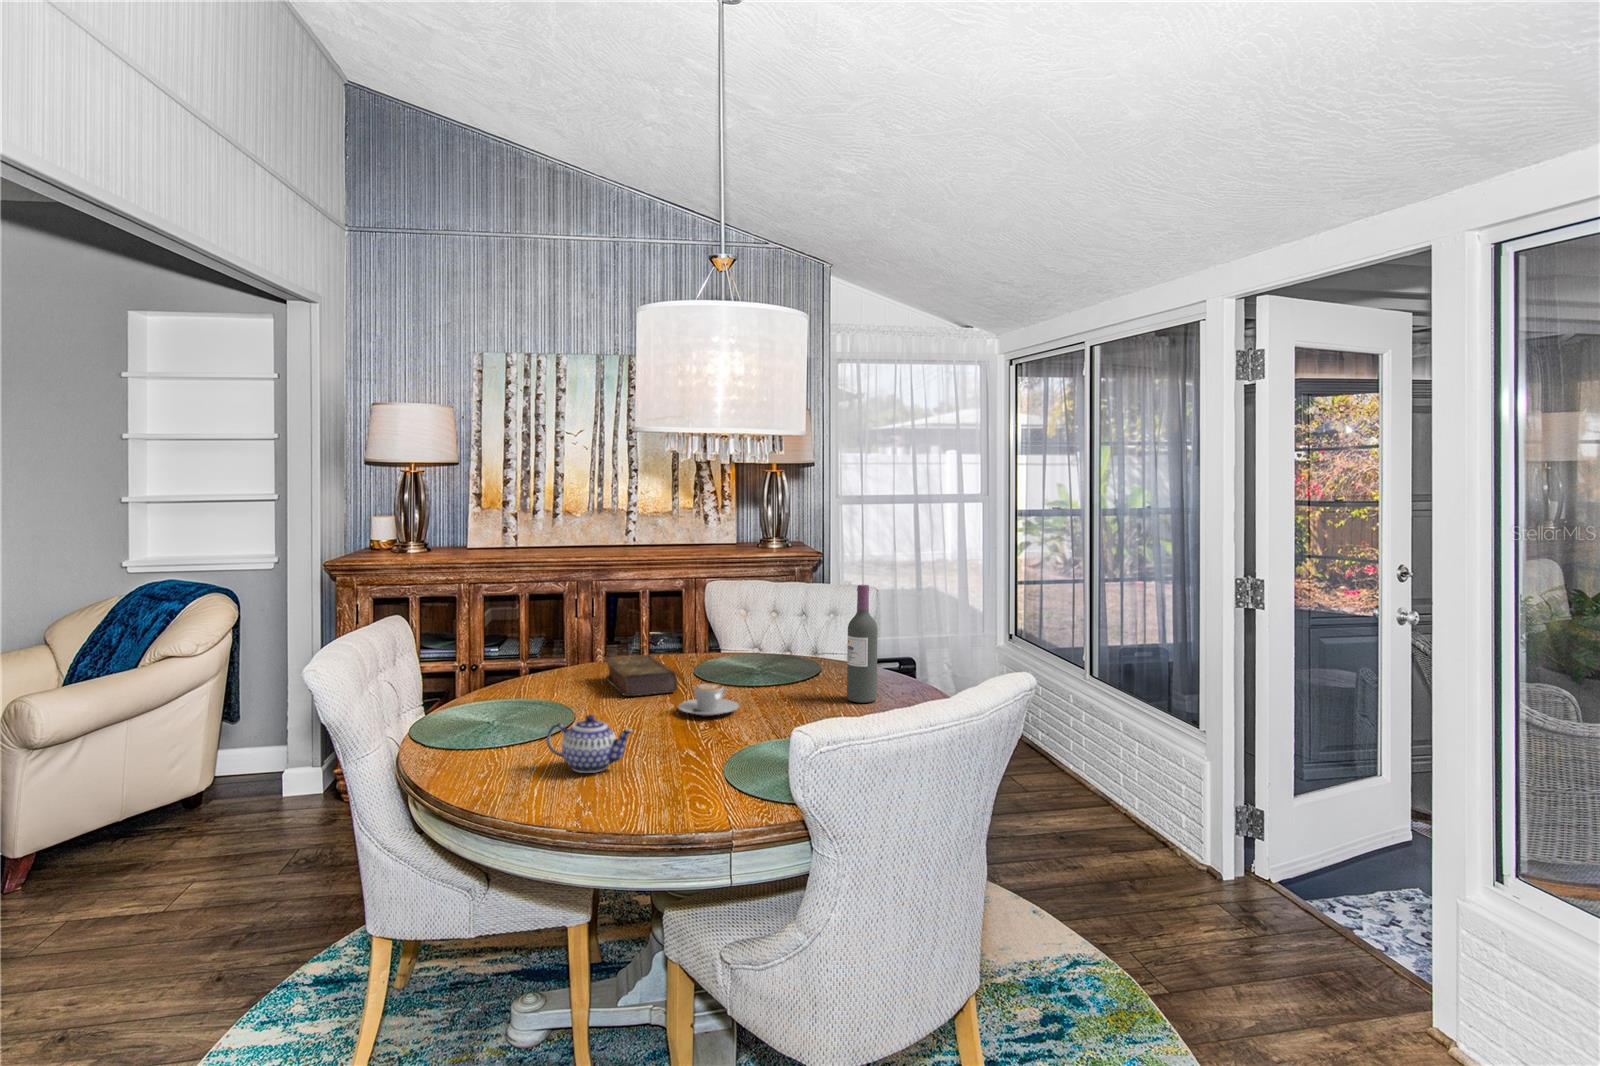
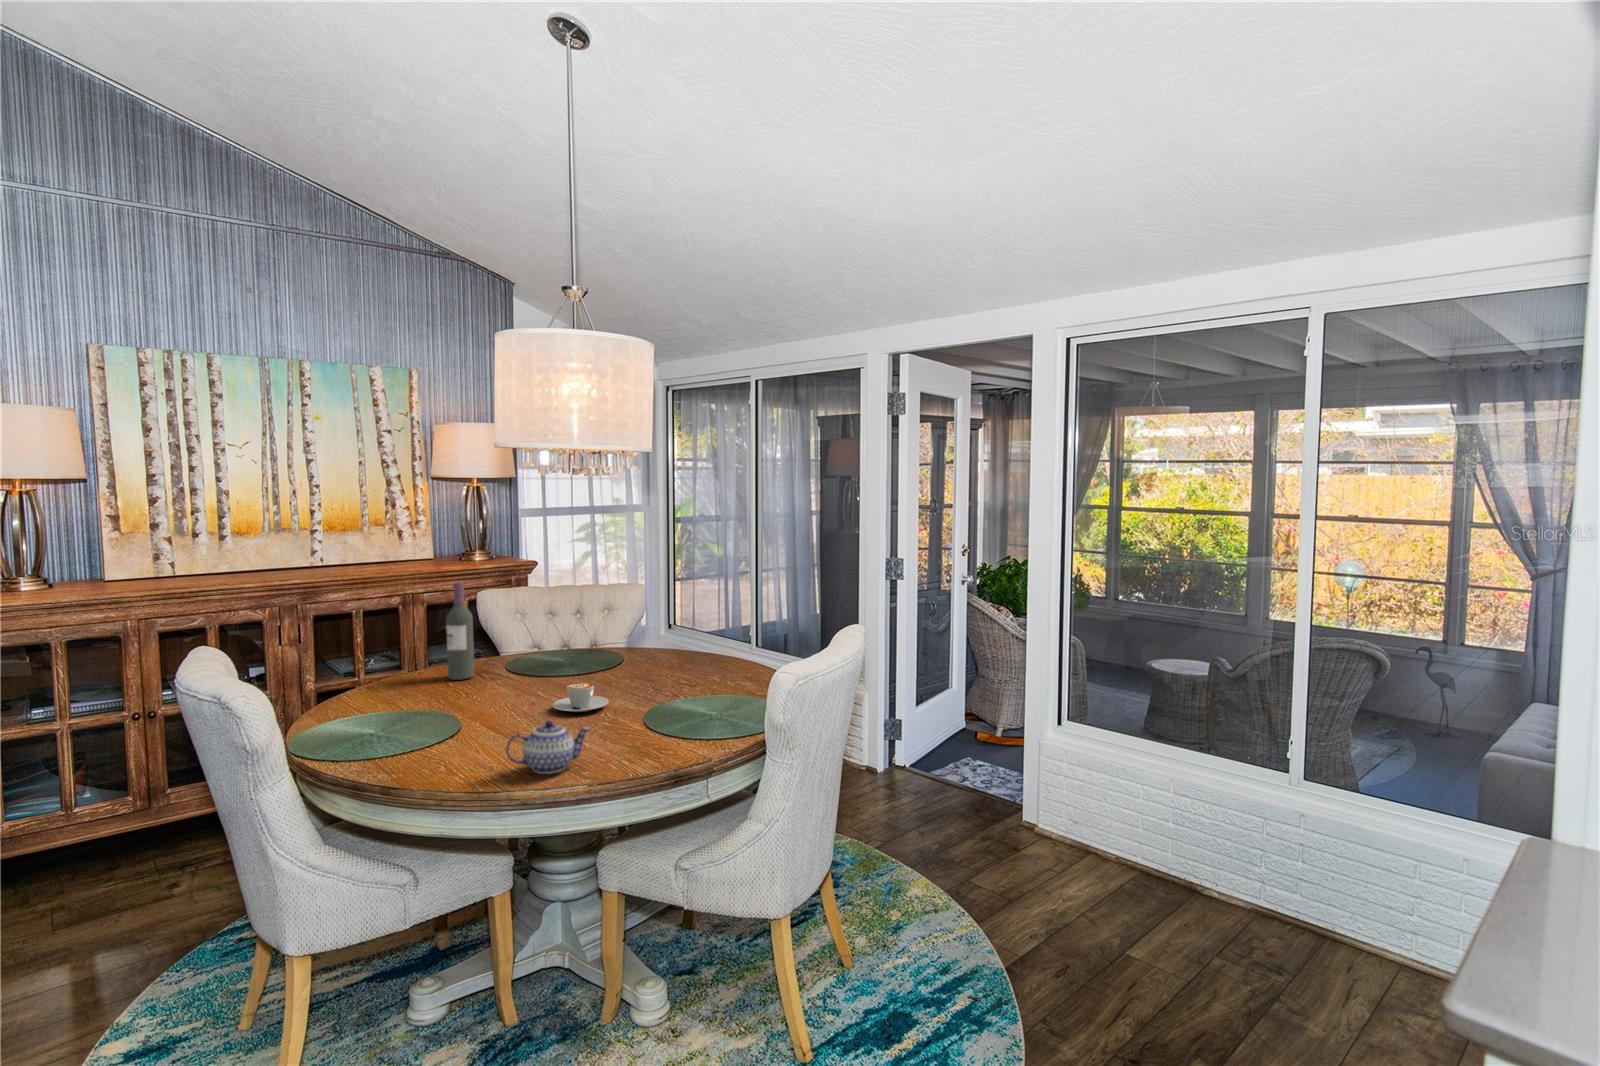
wine bottle: present [847,585,878,703] -> present [446,582,475,680]
book: present [604,655,677,696] -> none [436,667,527,707]

